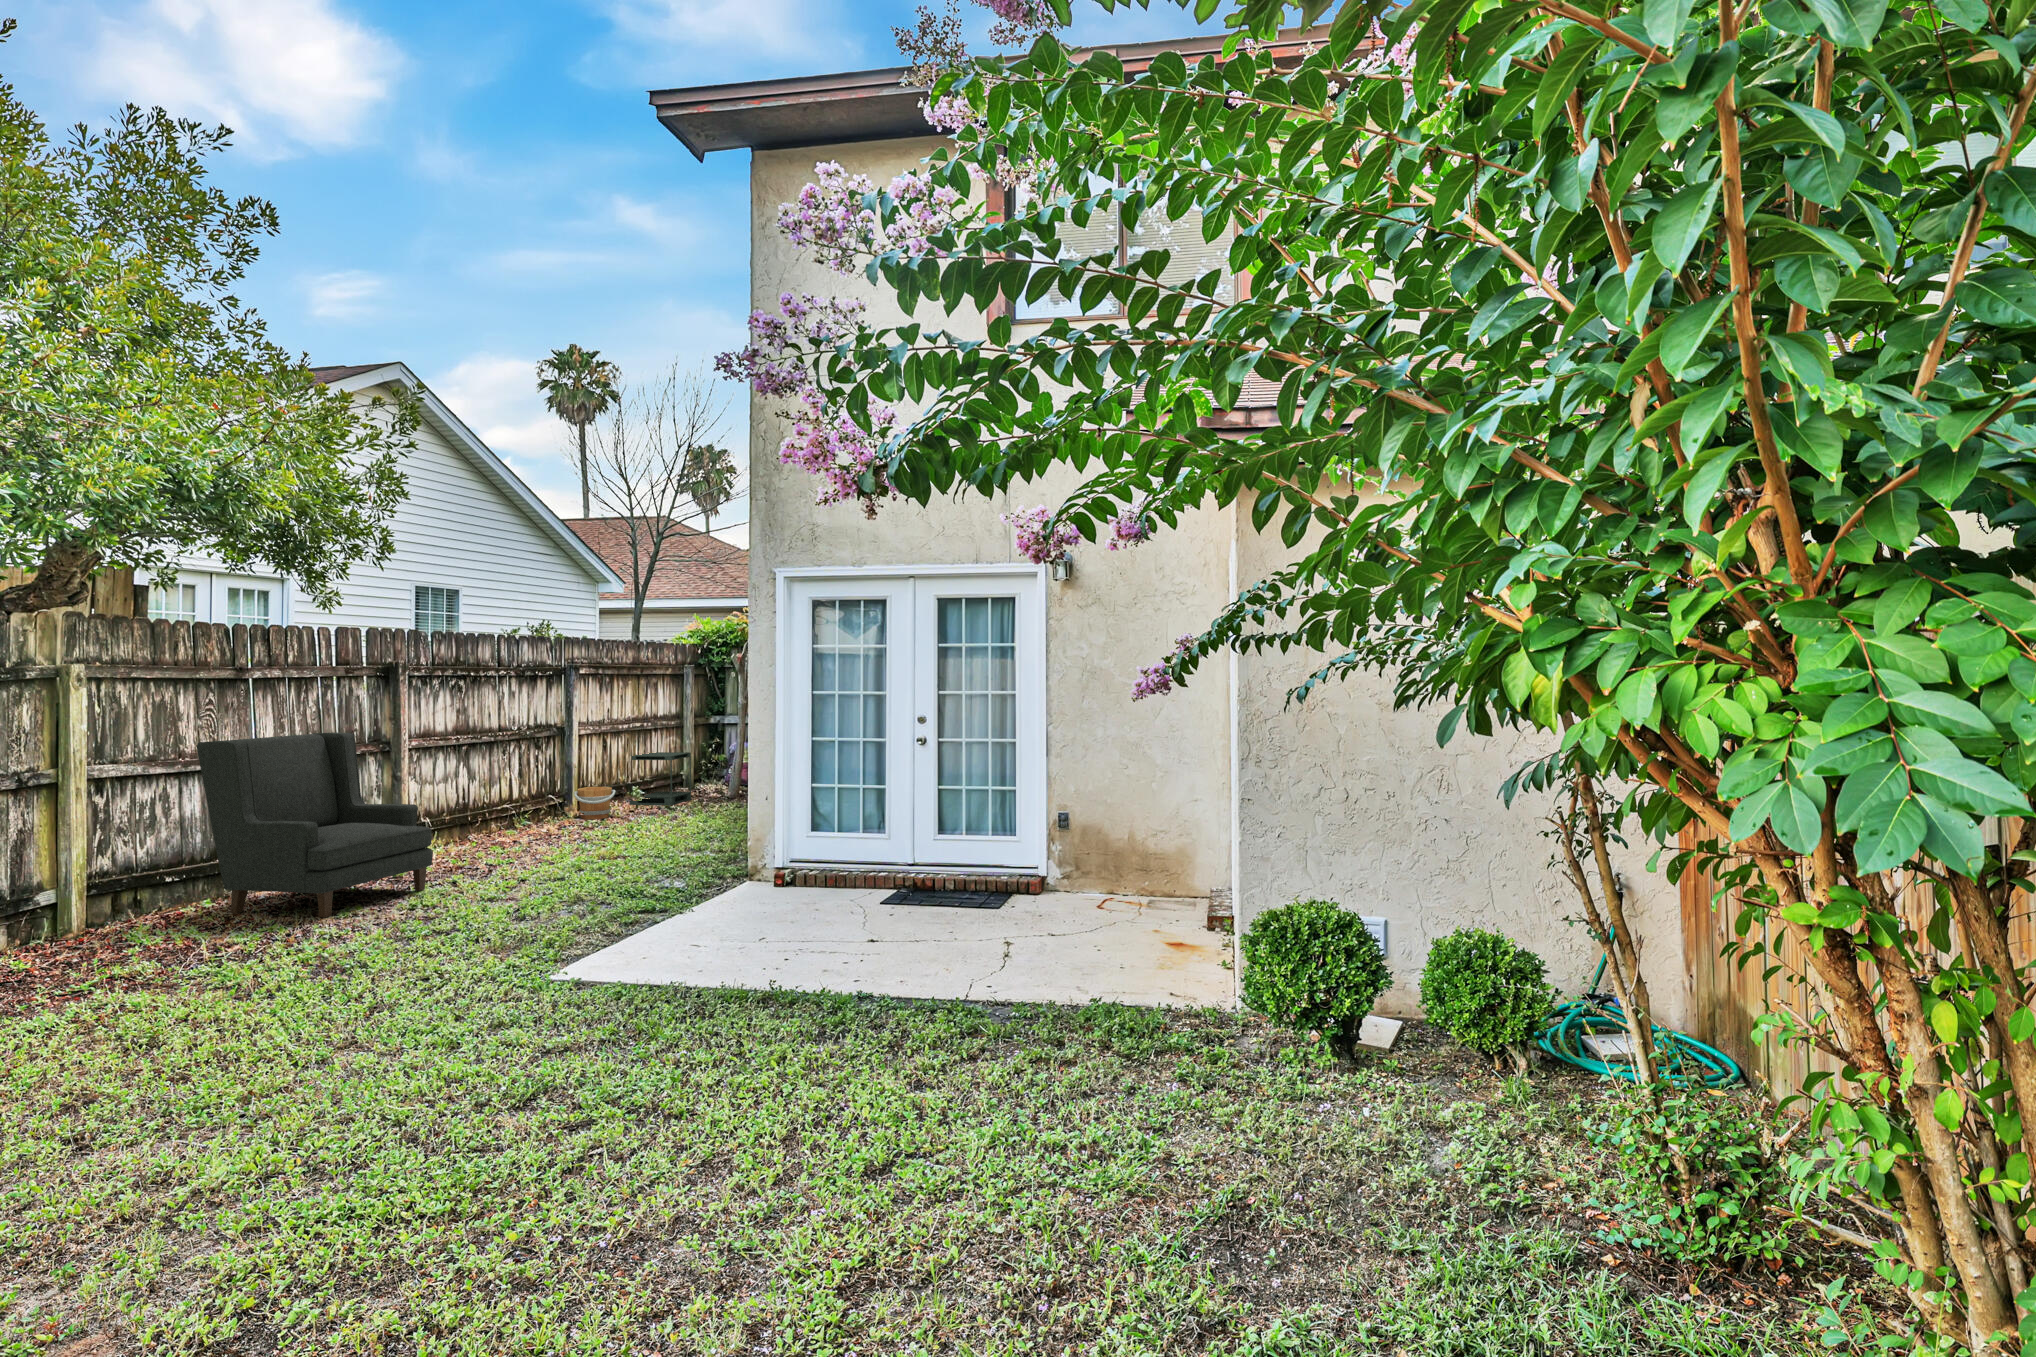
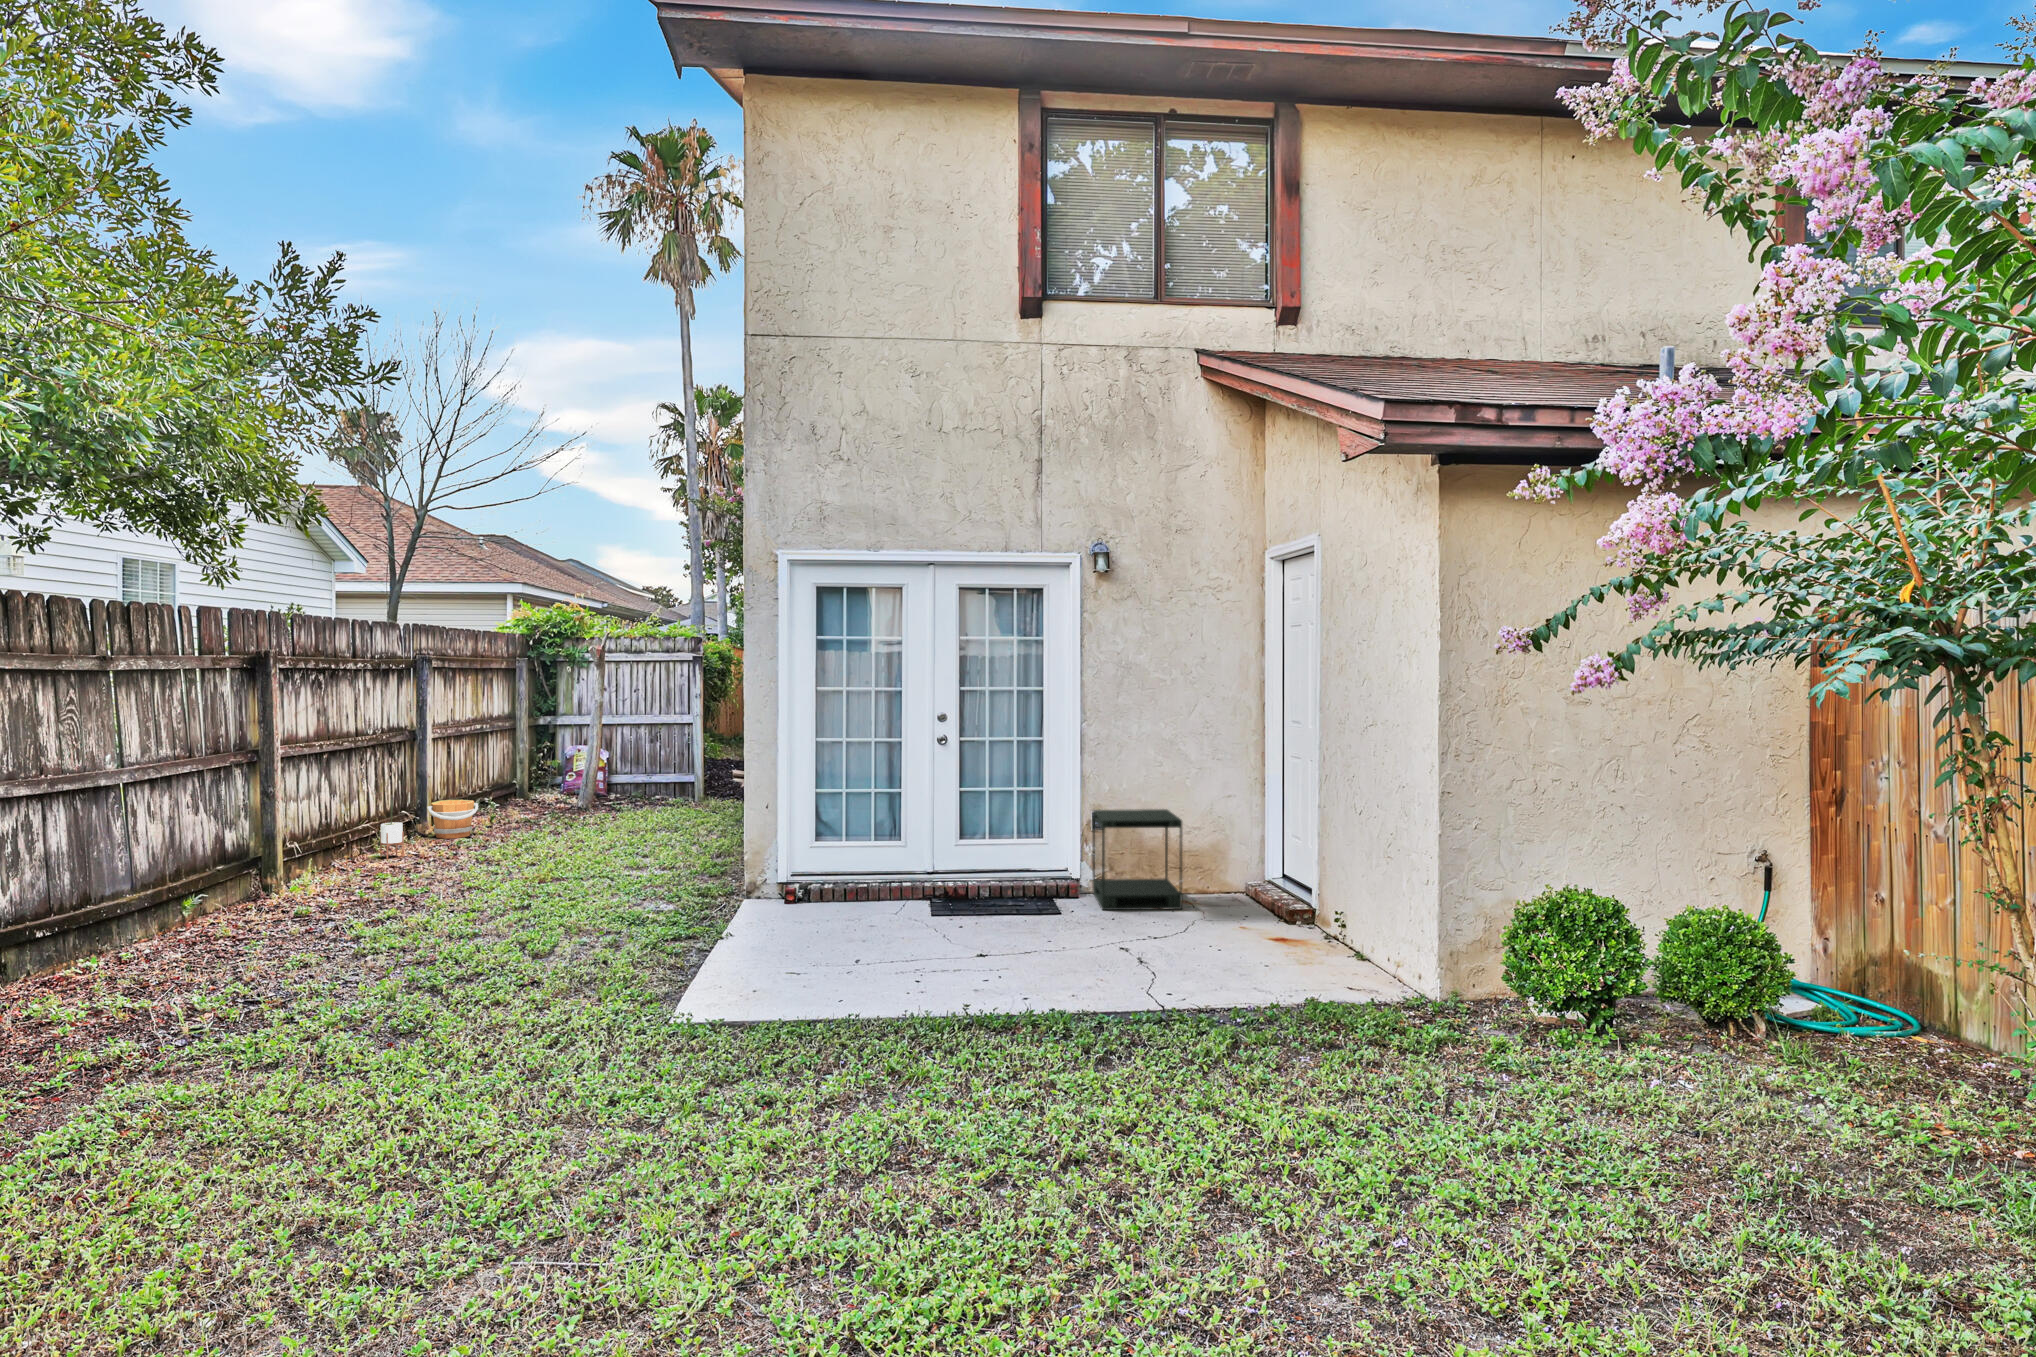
chair: present [197,733,433,917] -> none [68,740,365,973]
side table: present [630,752,691,805] -> present [1093,809,1182,910]
potted plant: none [519,779,537,834] -> present [380,800,404,859]

